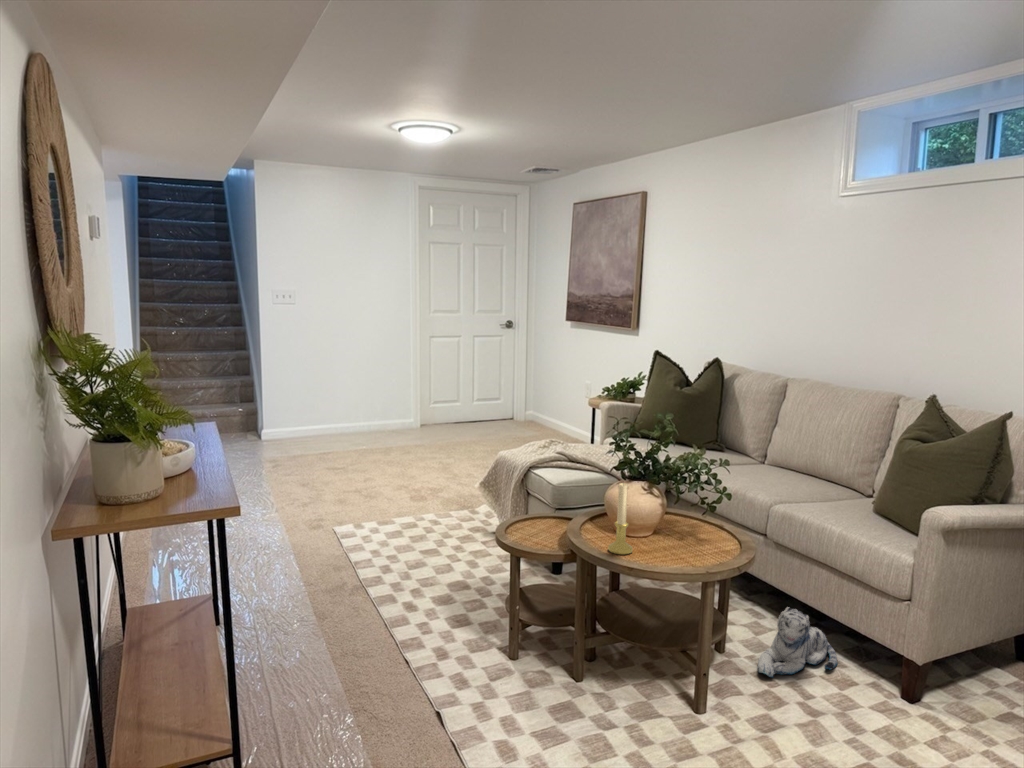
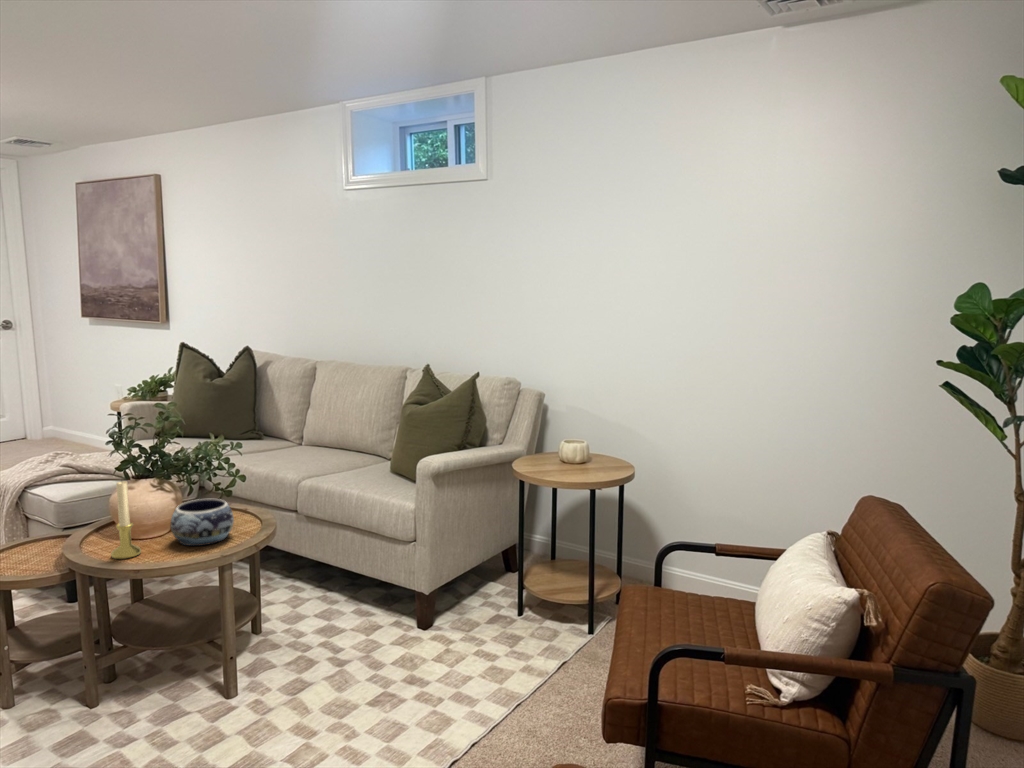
decorative bowl: none [658,510,716,557] -> present [171,499,234,546]
plush toy: present [758,607,837,677] -> none [292,573,367,643]

